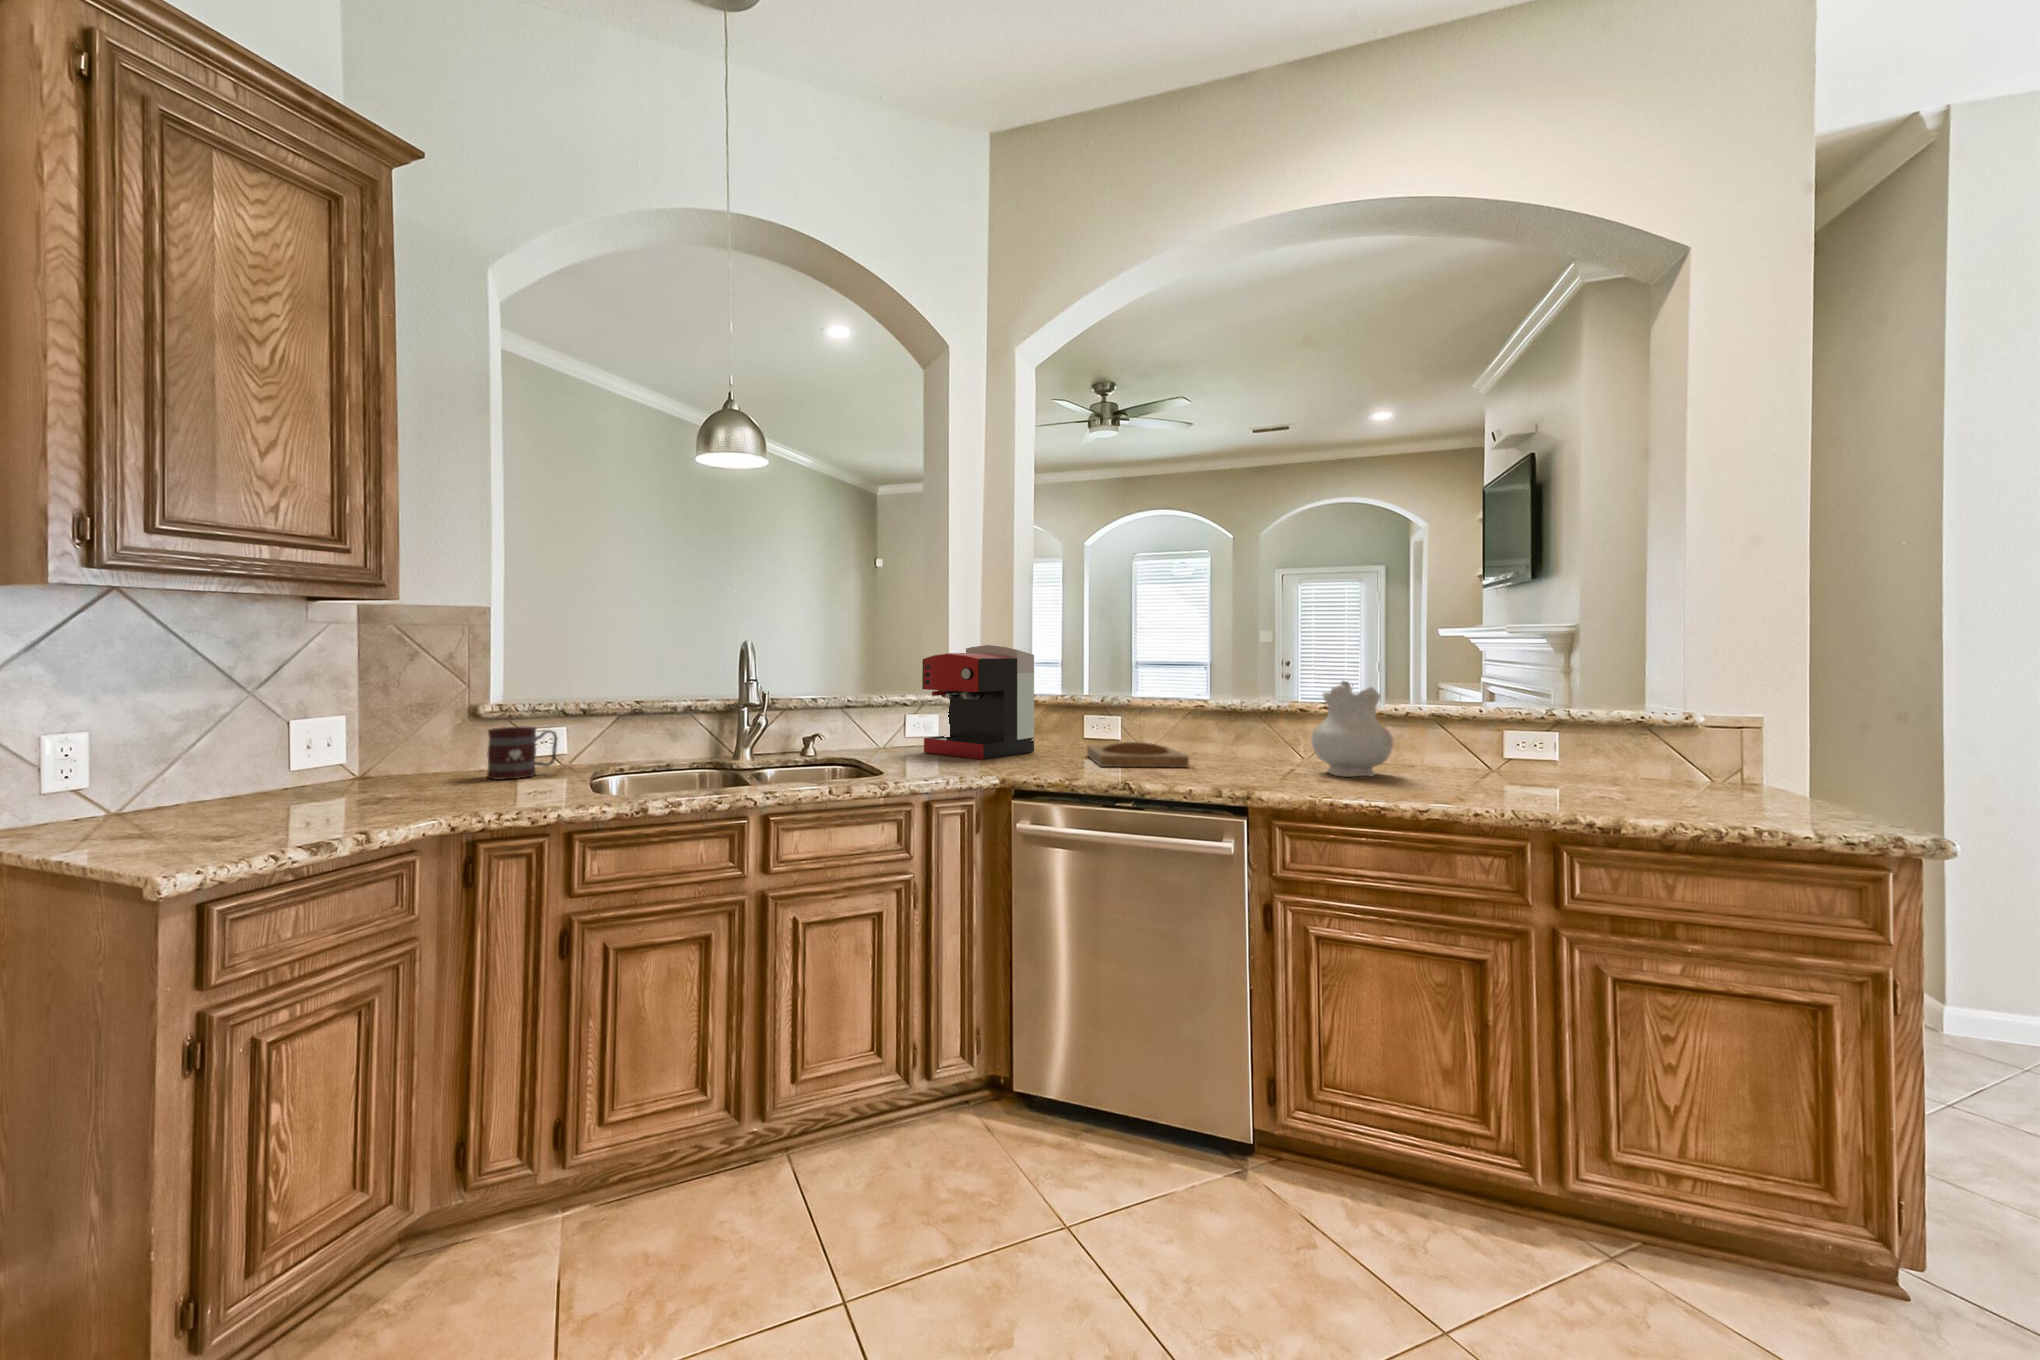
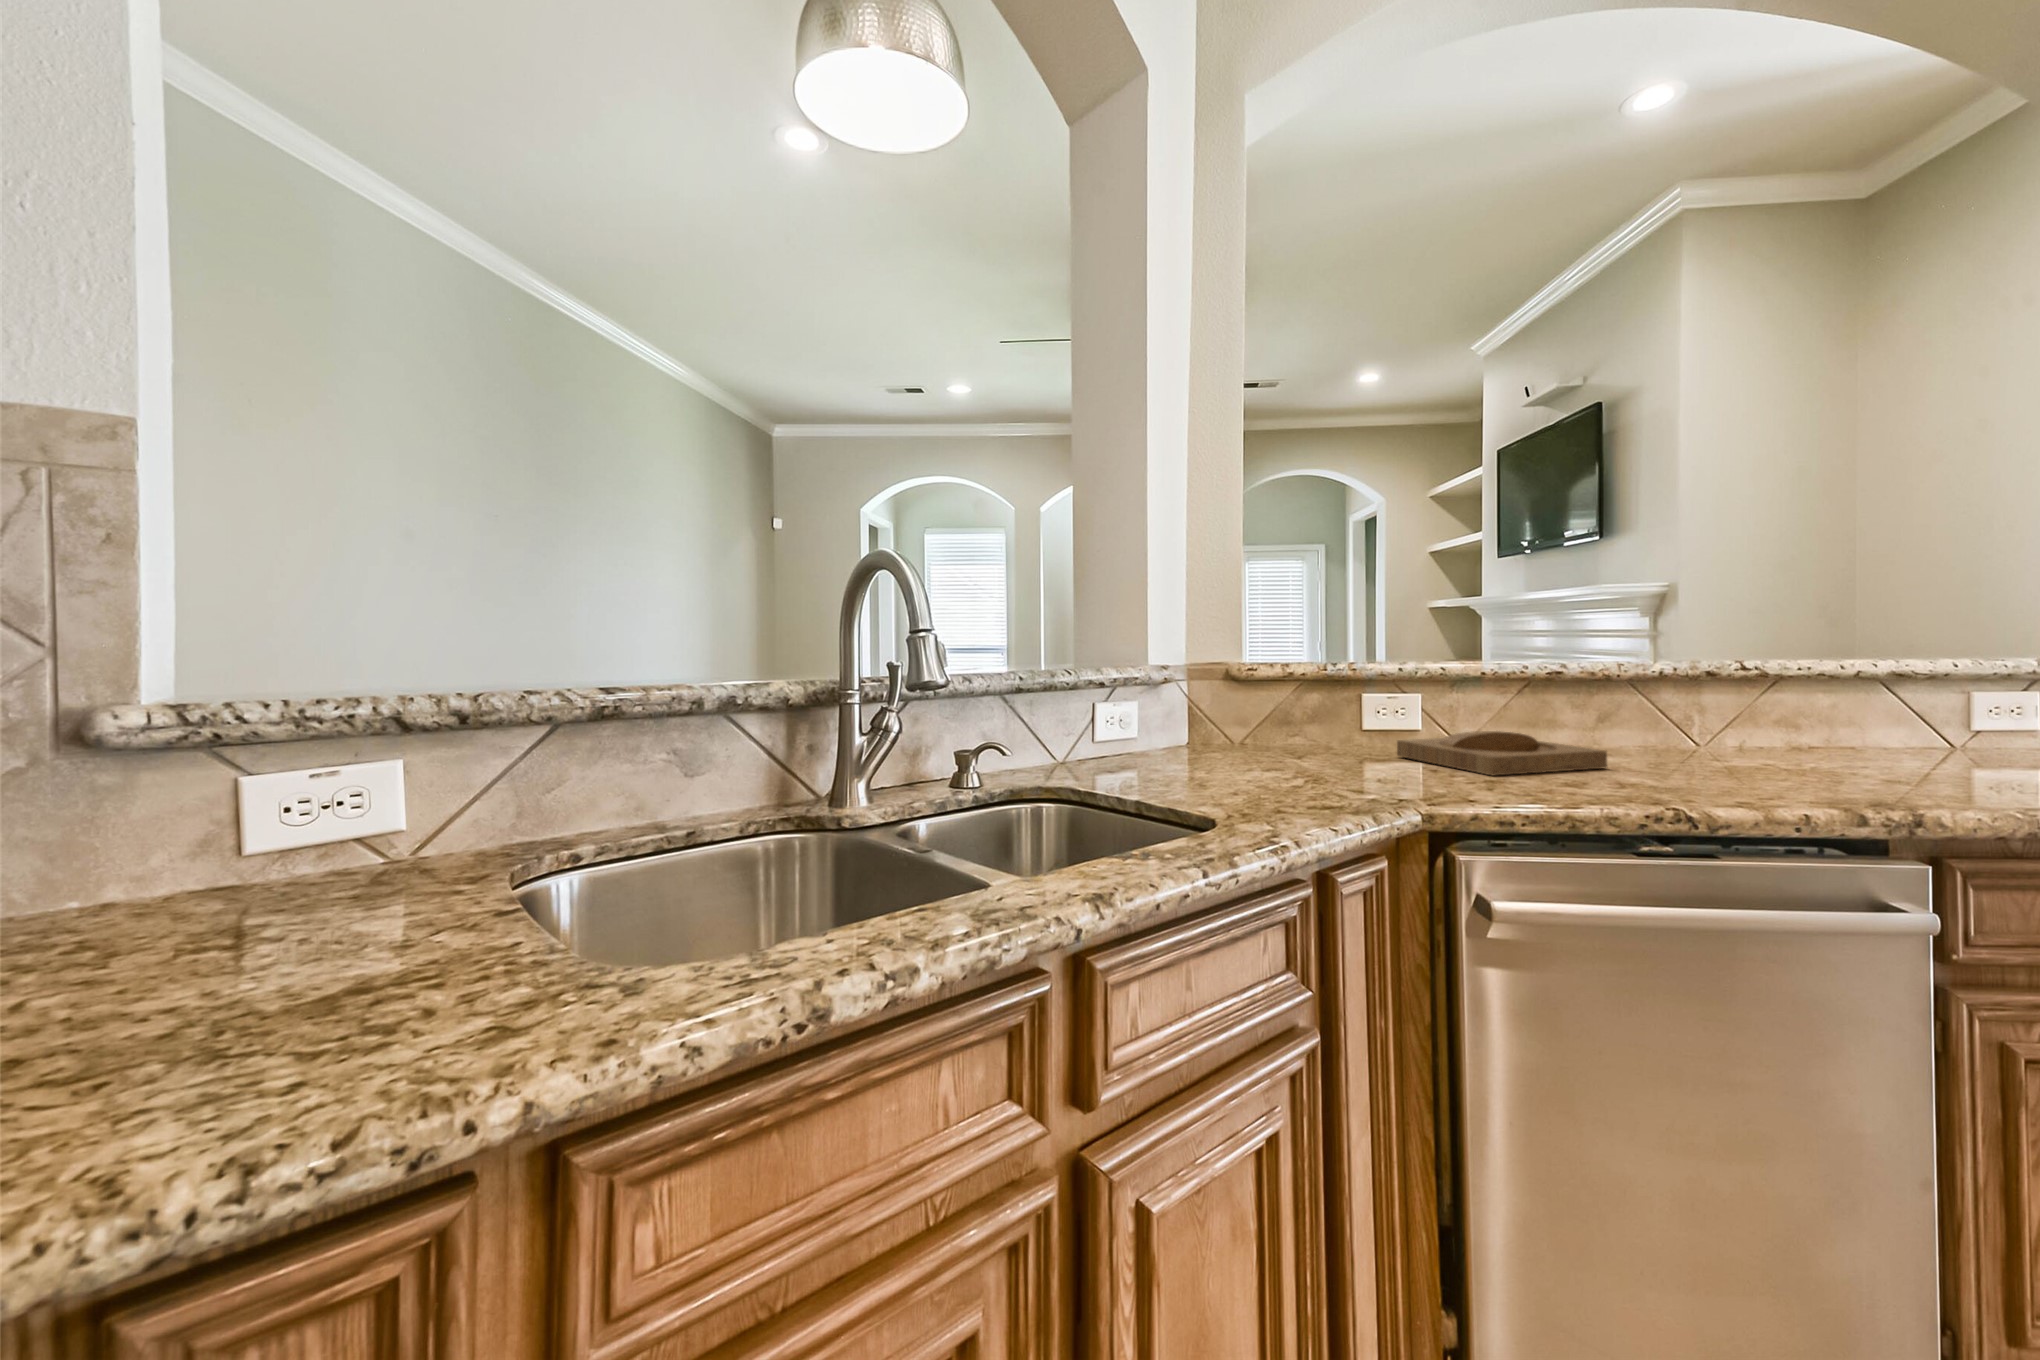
coffee maker: present [922,645,1034,759] -> none [1135,580,1300,774]
ceramic pitcher: present [1311,681,1393,777] -> none [1768,627,1915,770]
mug: present [487,727,558,780] -> none [147,764,397,938]

